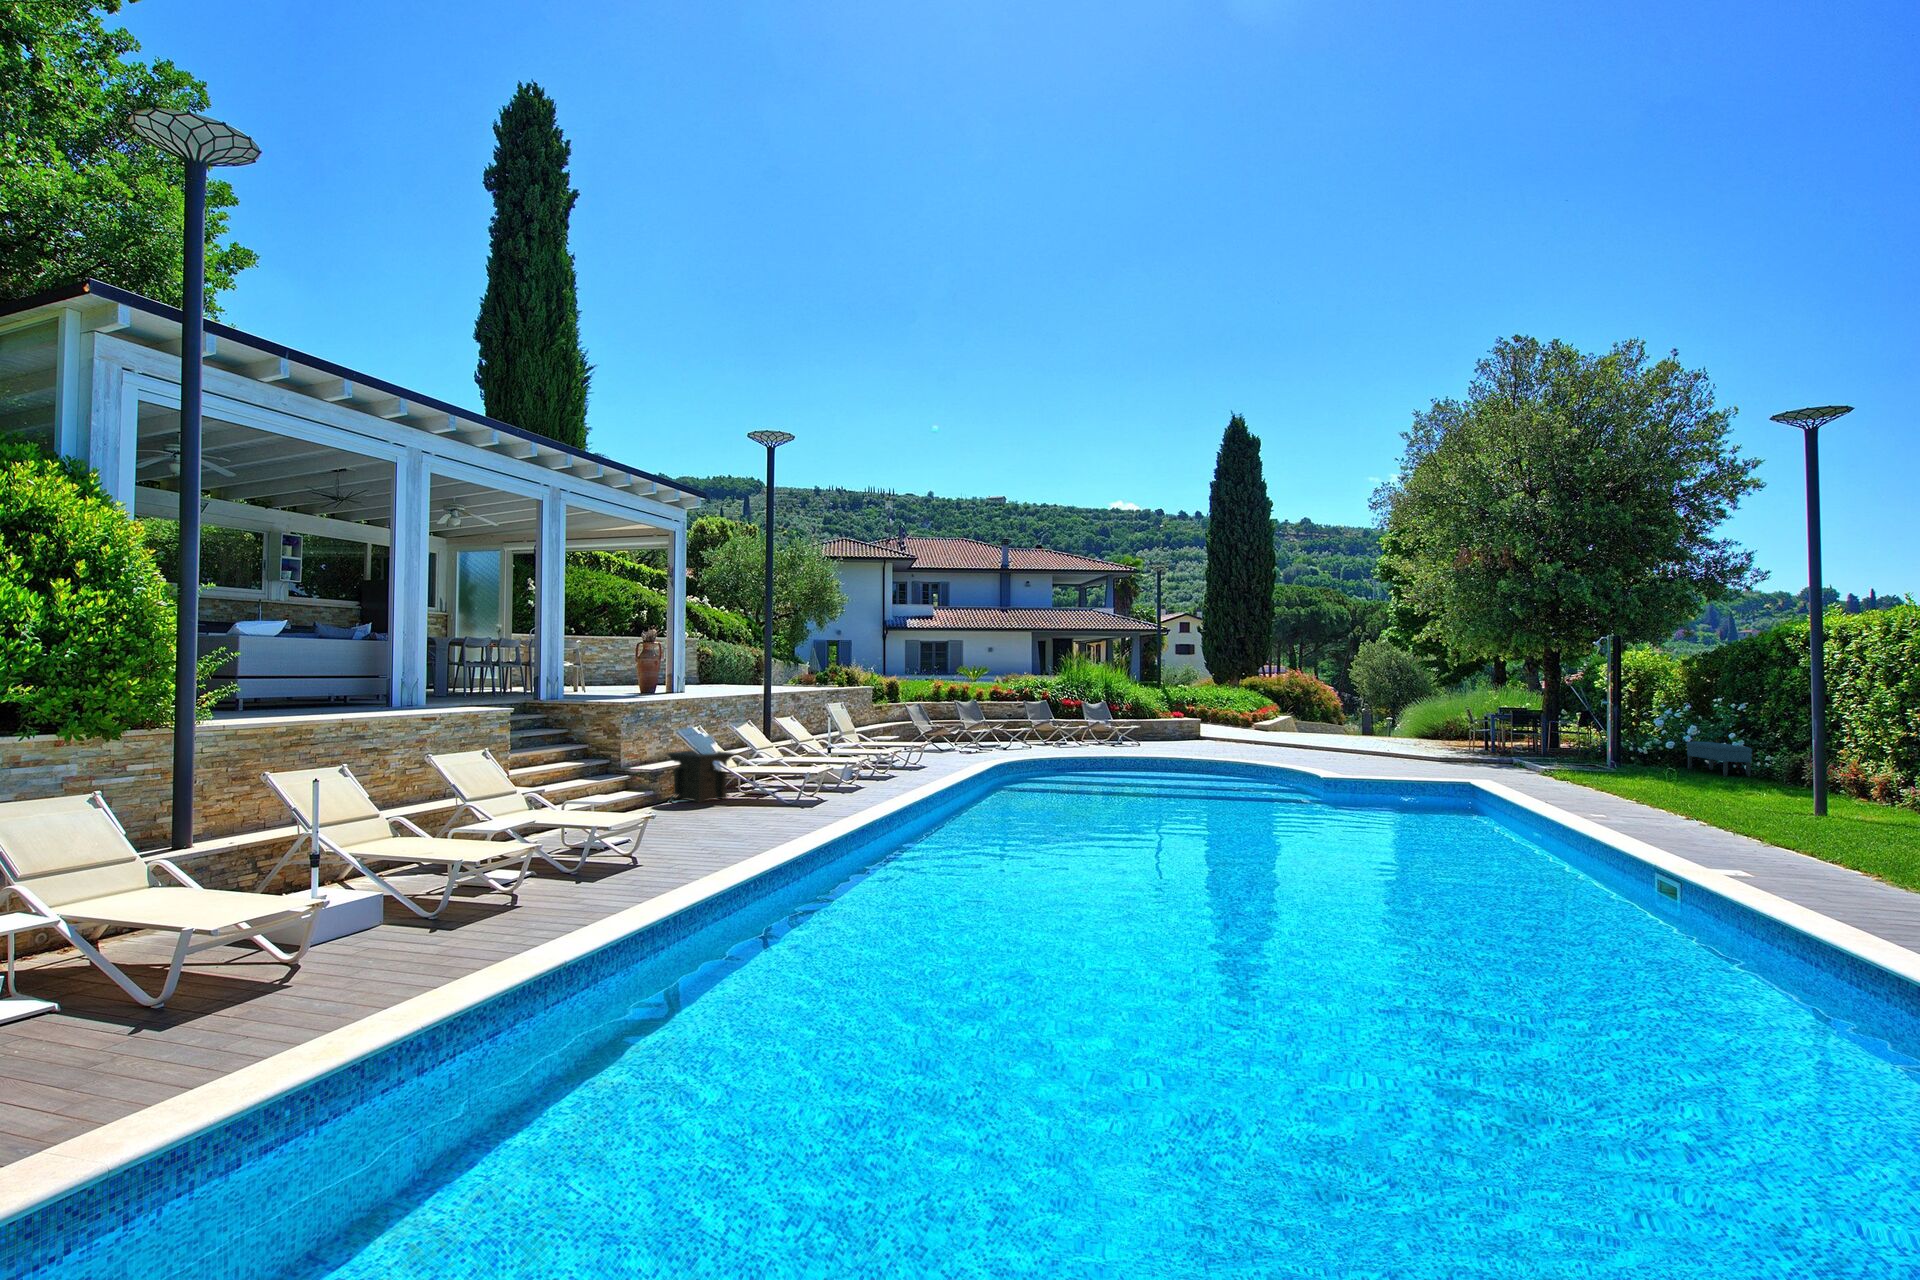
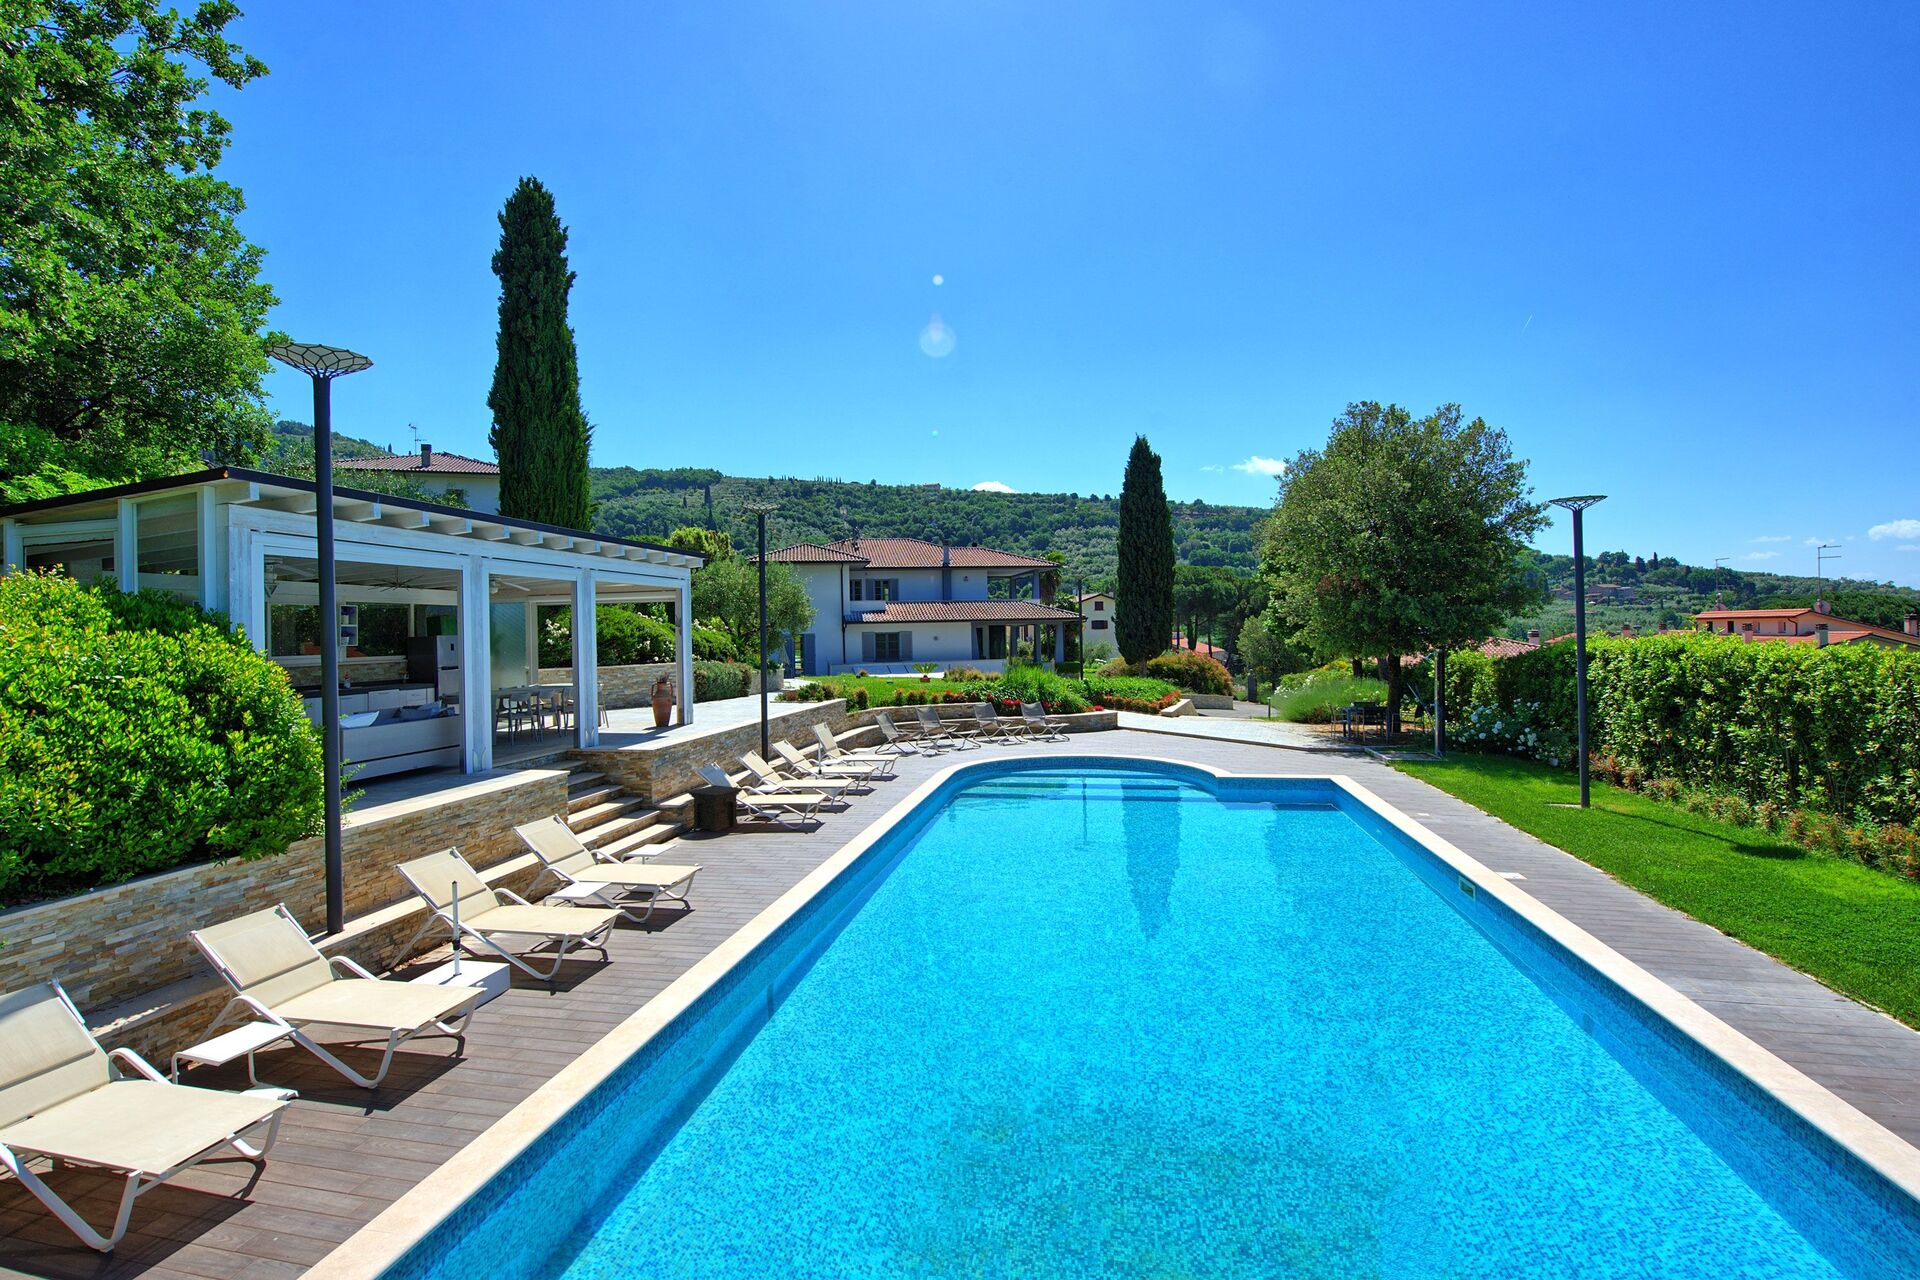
potted plant: none [1746,735,1794,782] -> present [1537,729,1570,766]
bench: present [1686,741,1752,777] -> none [1494,731,1543,760]

